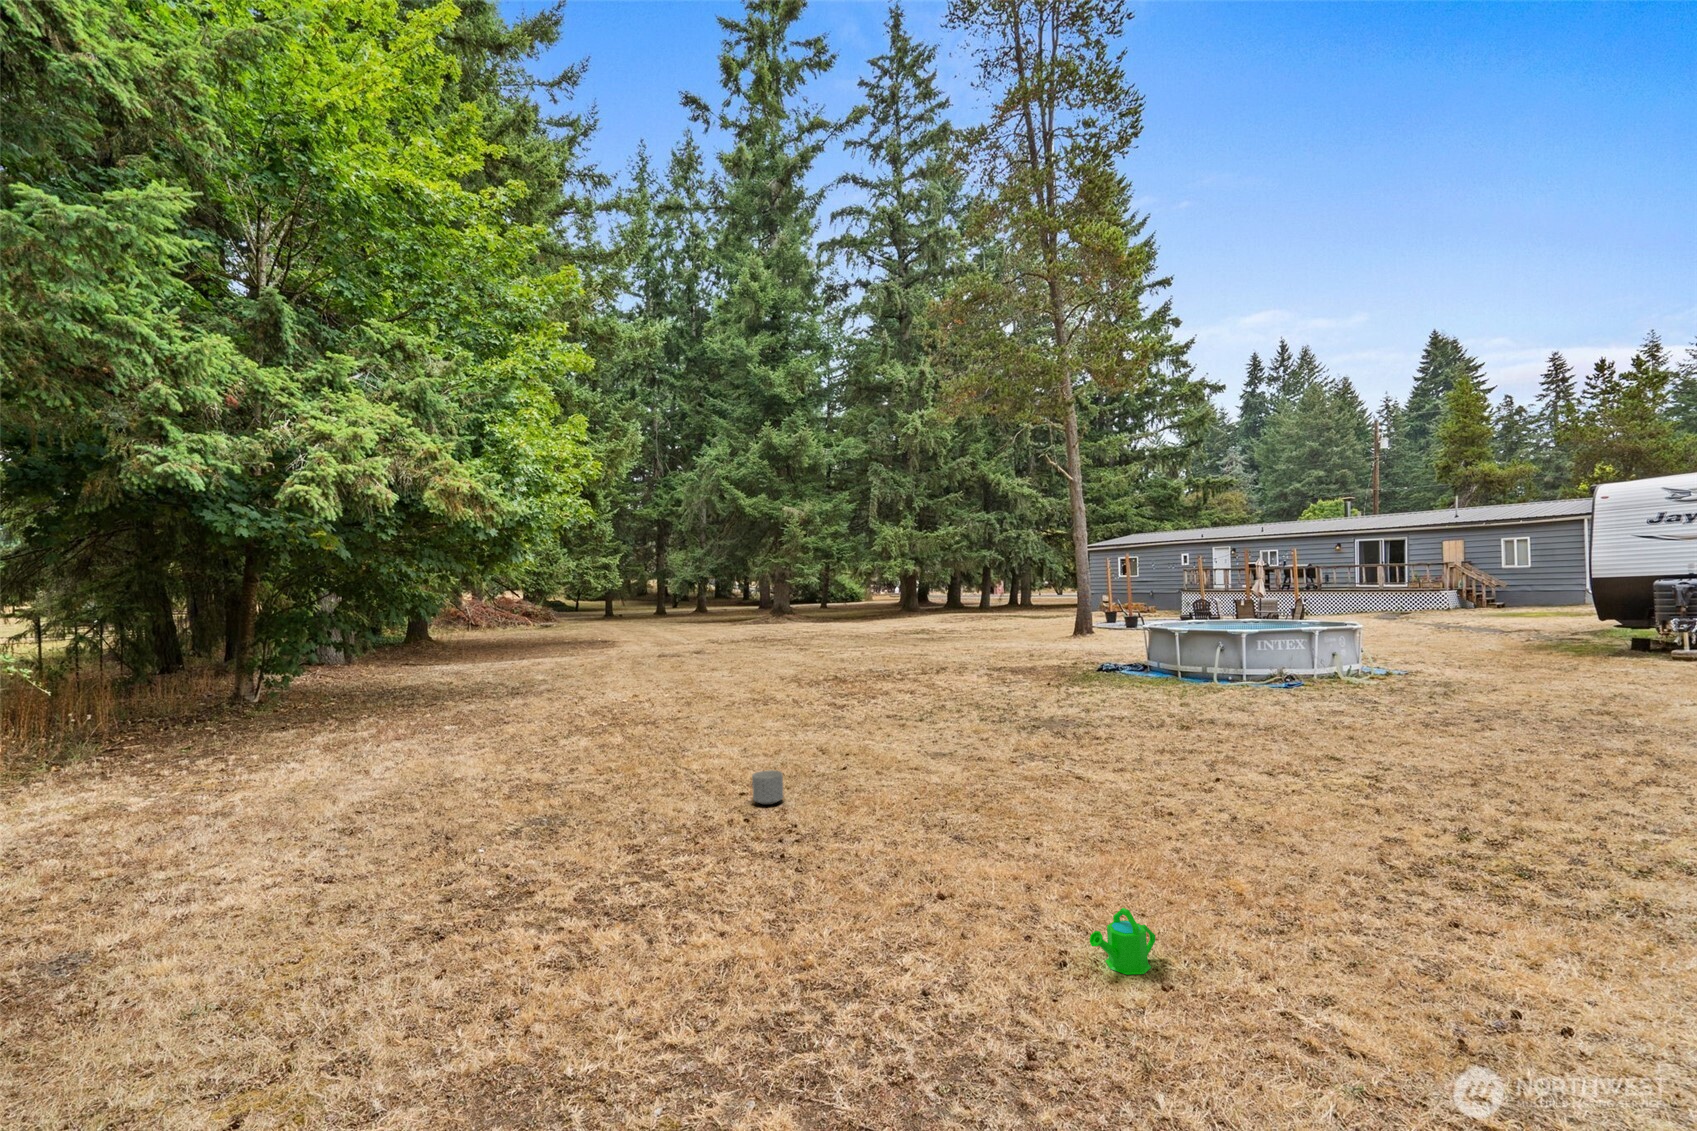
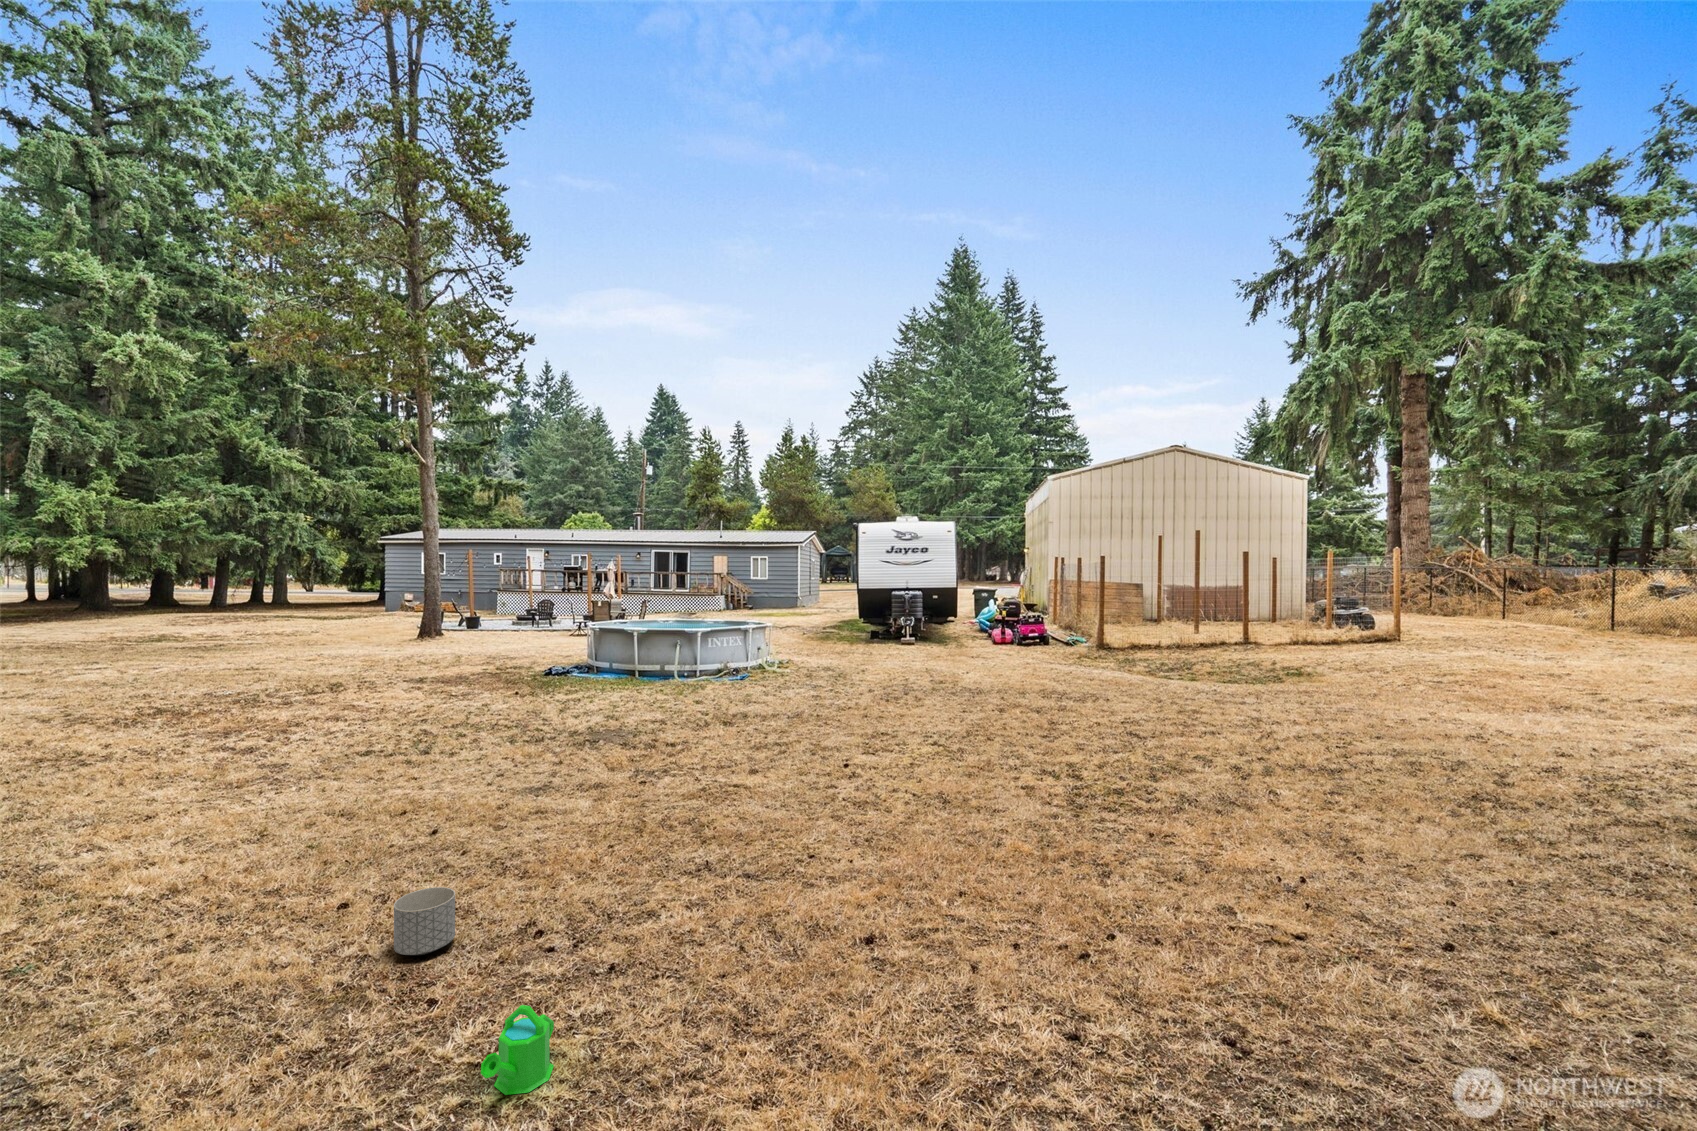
watering can: present [1089,908,1156,975] -> present [481,1005,554,1095]

